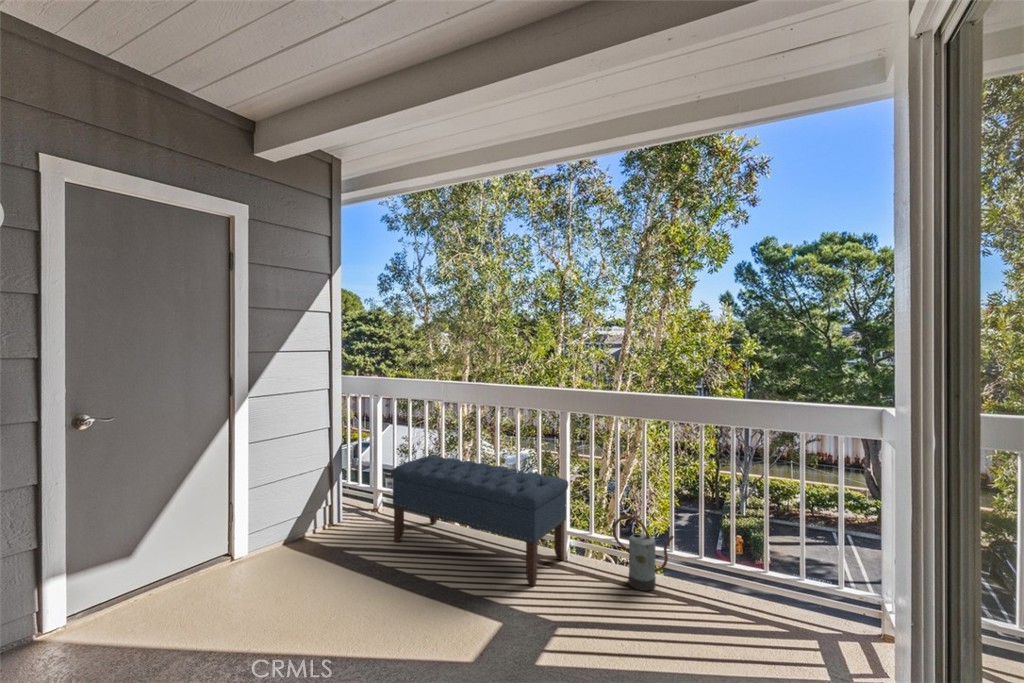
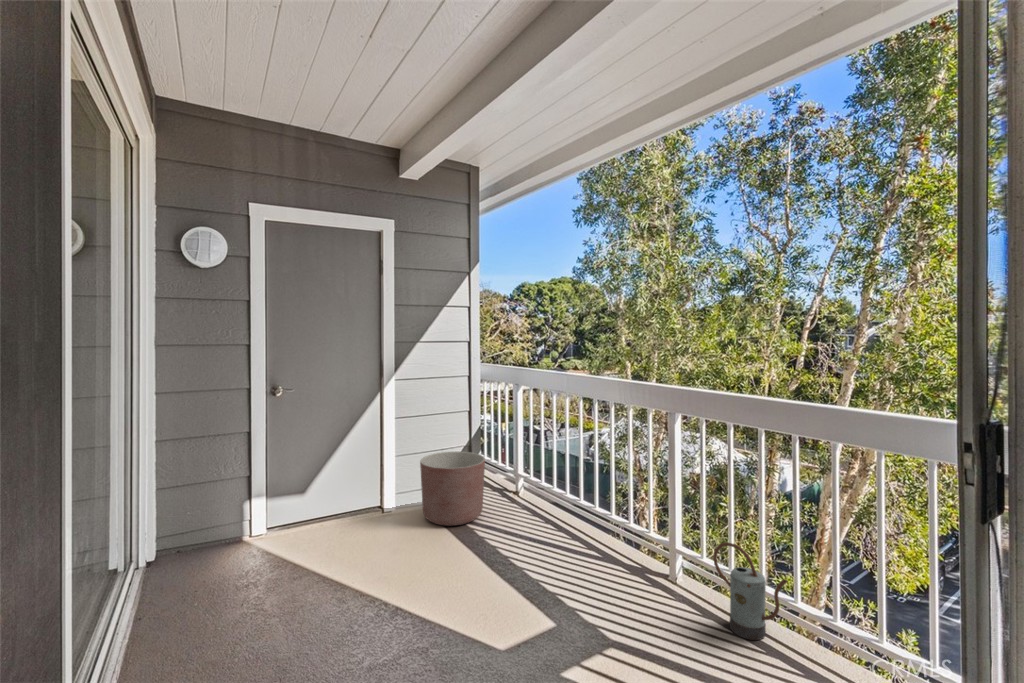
bench: present [391,455,568,586] -> none [508,447,674,598]
planter: none [285,473,362,559] -> present [420,451,485,526]

